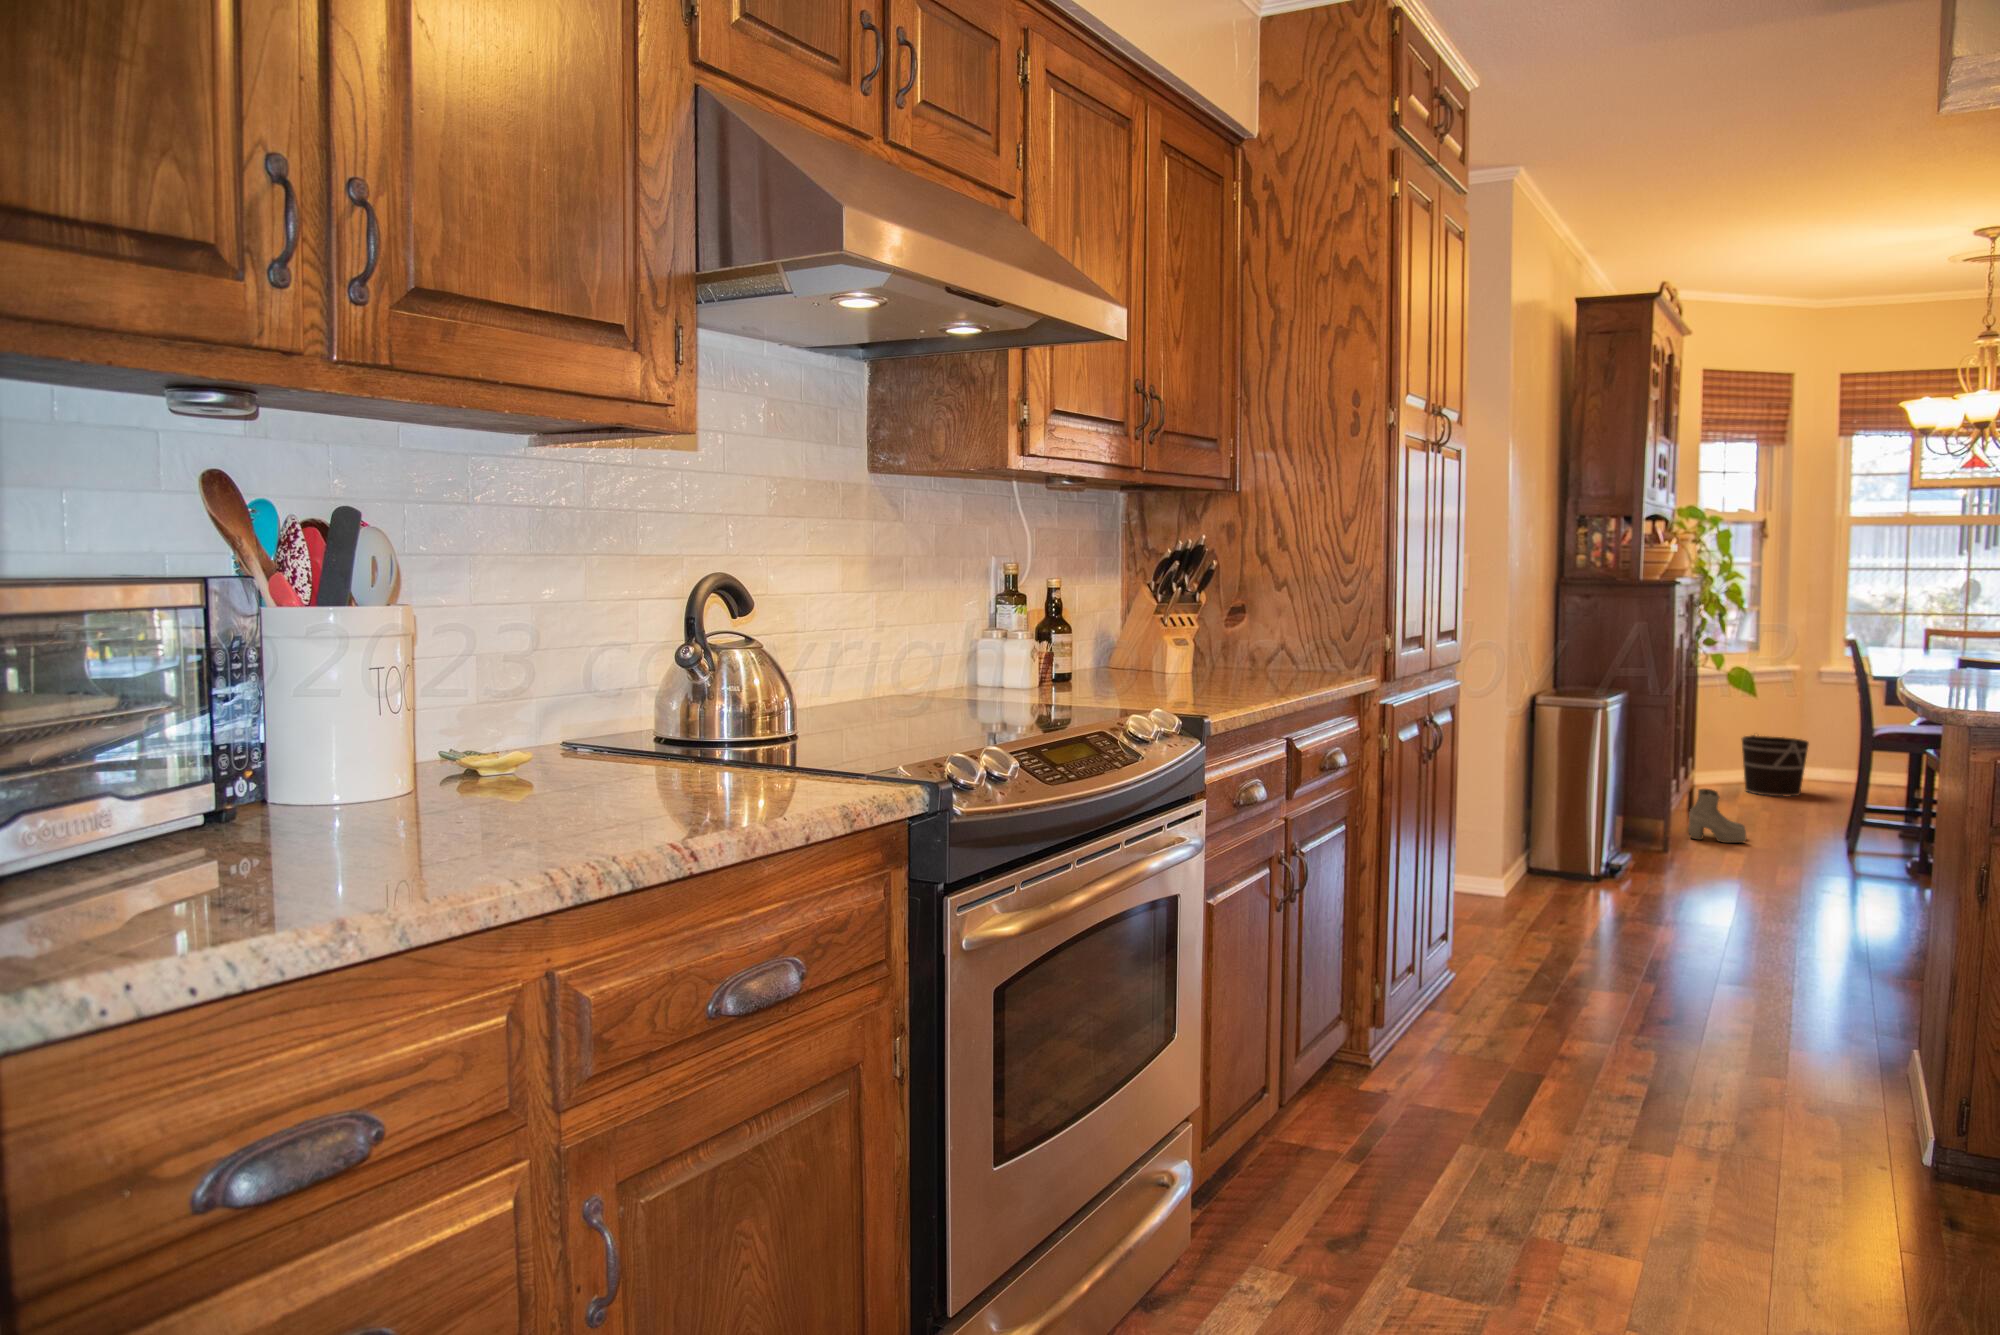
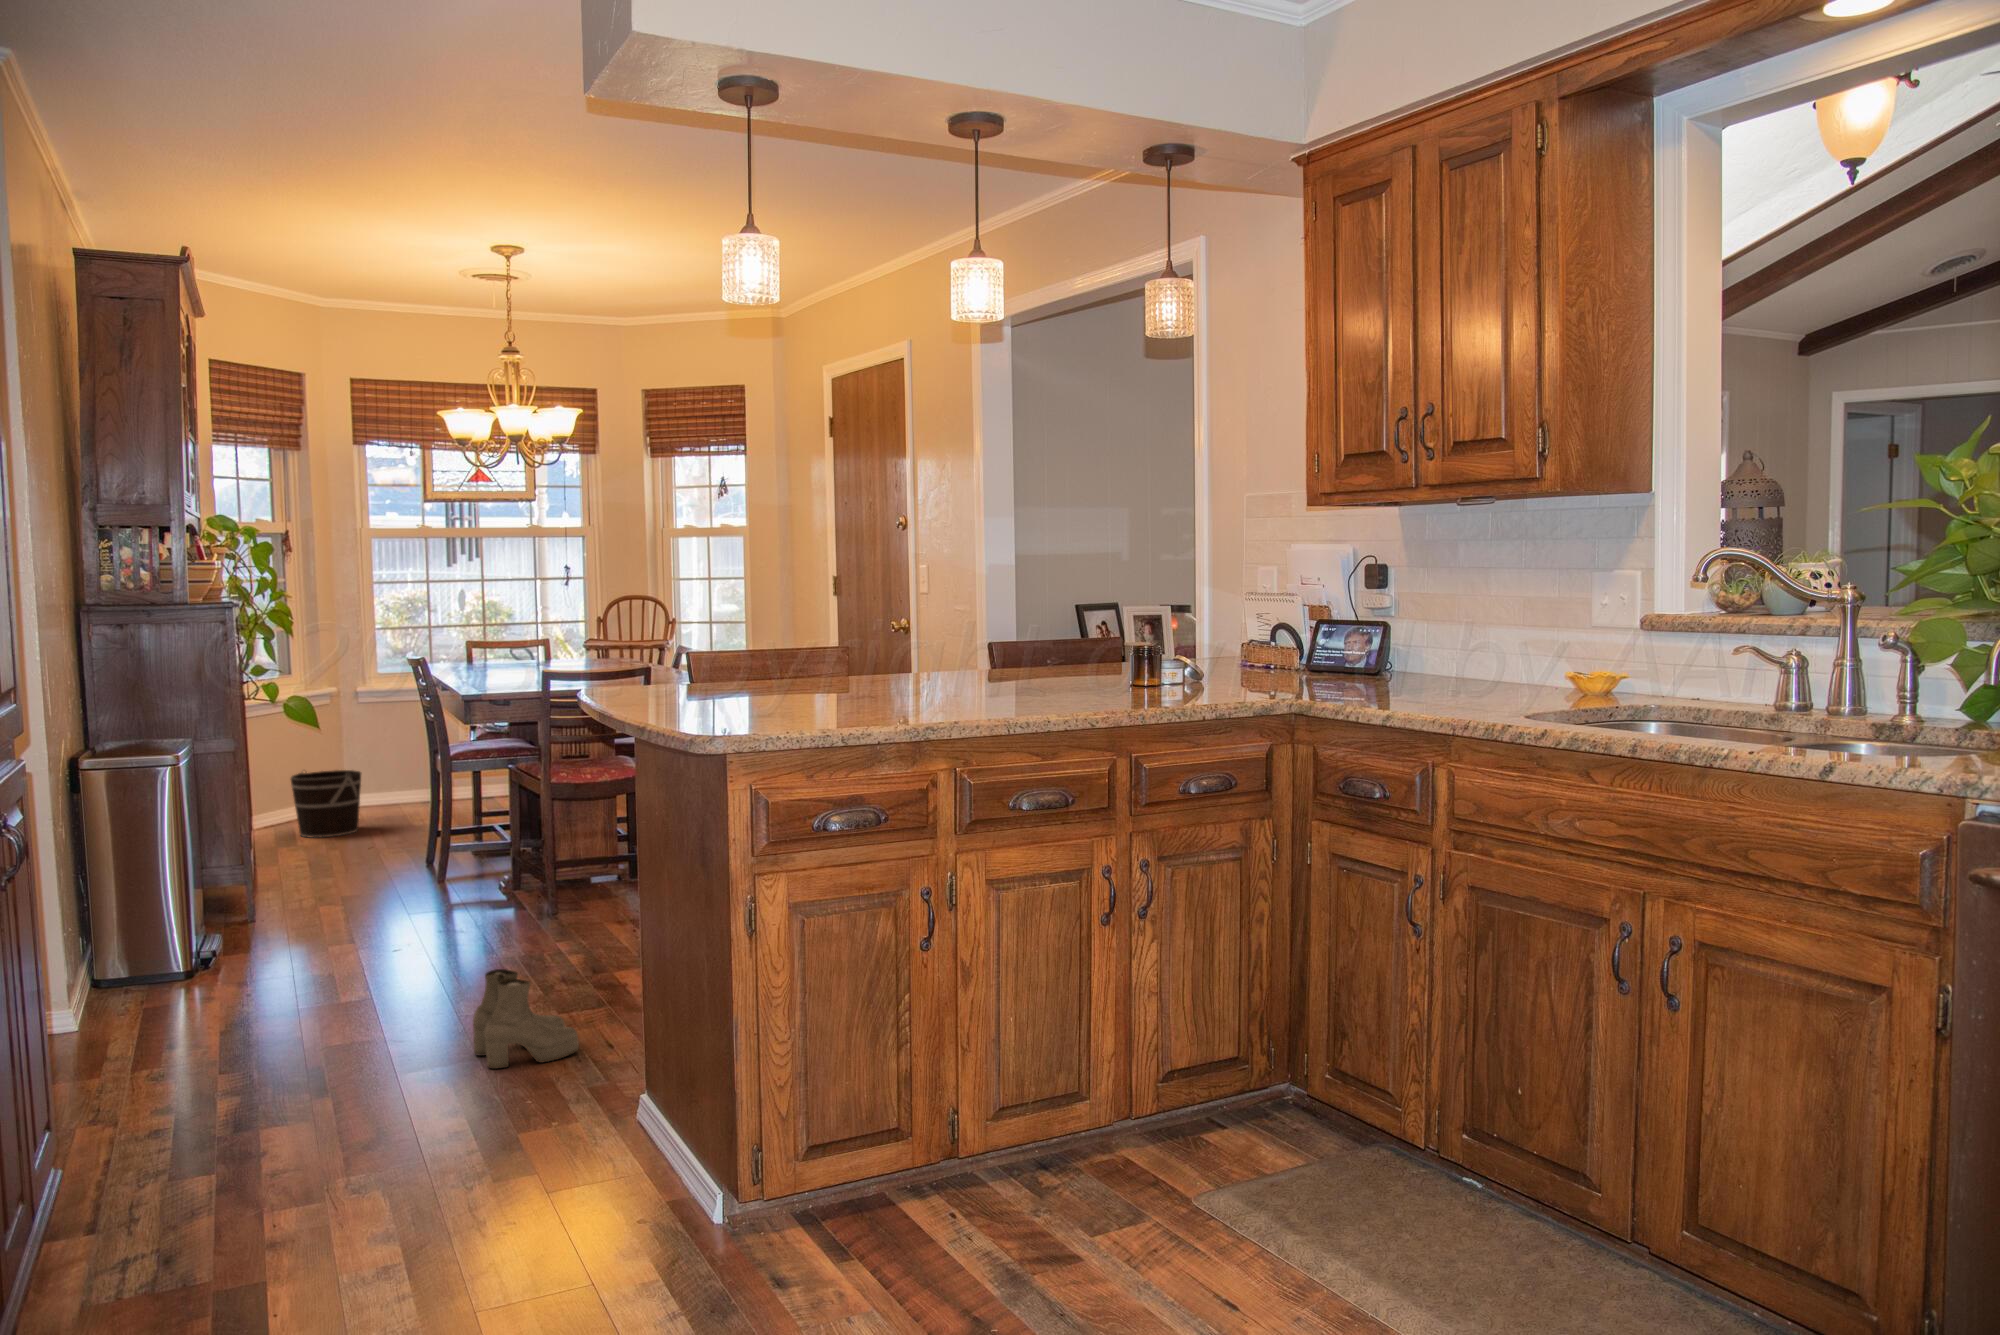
boots: present [1688,789,1746,843] -> present [473,969,579,1069]

